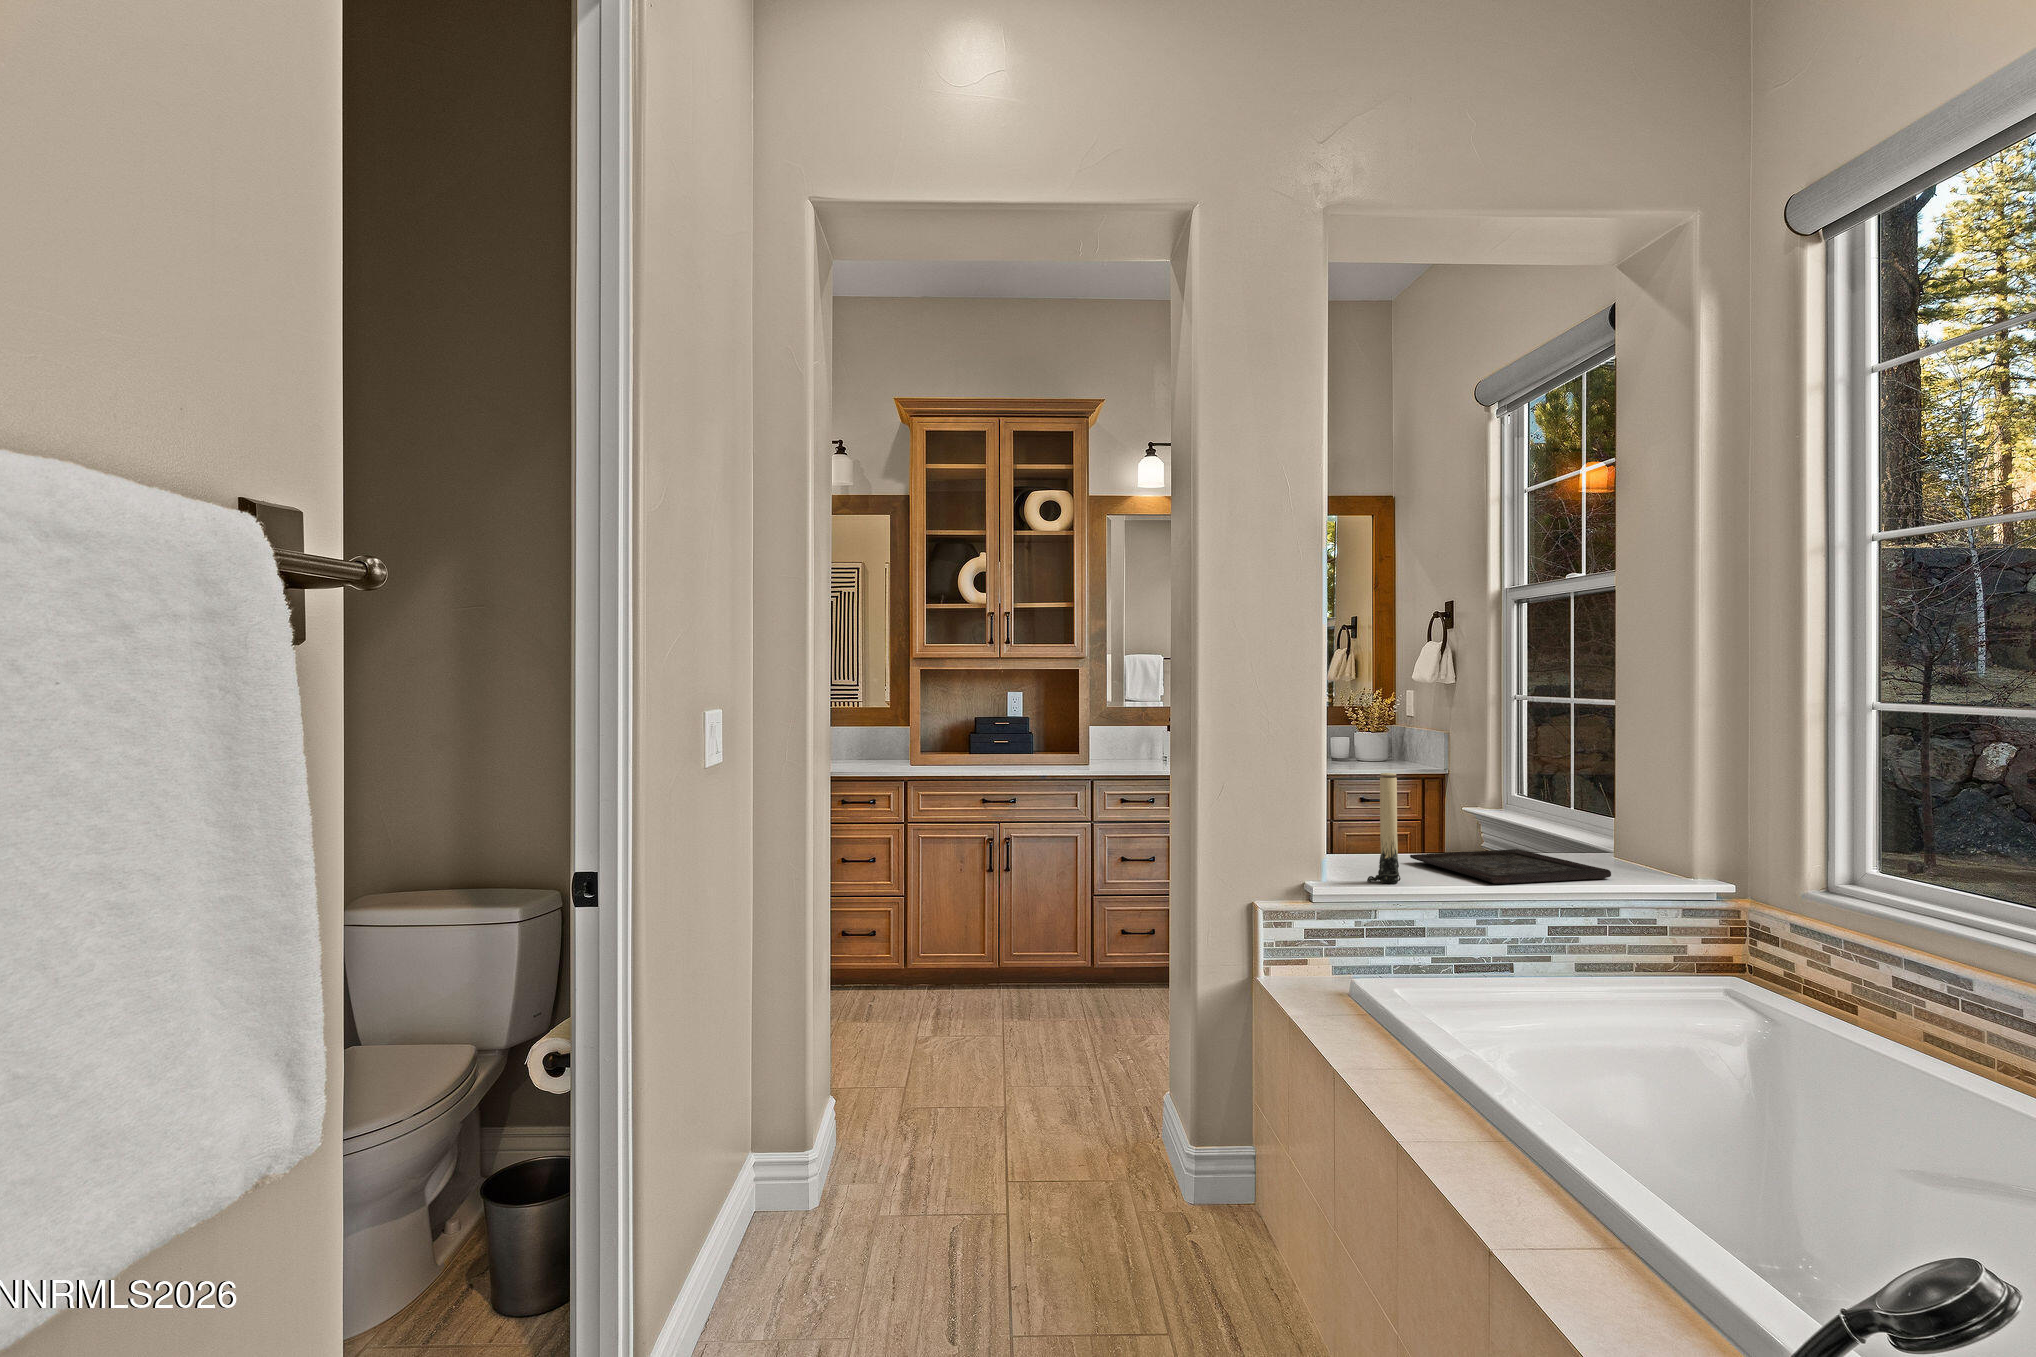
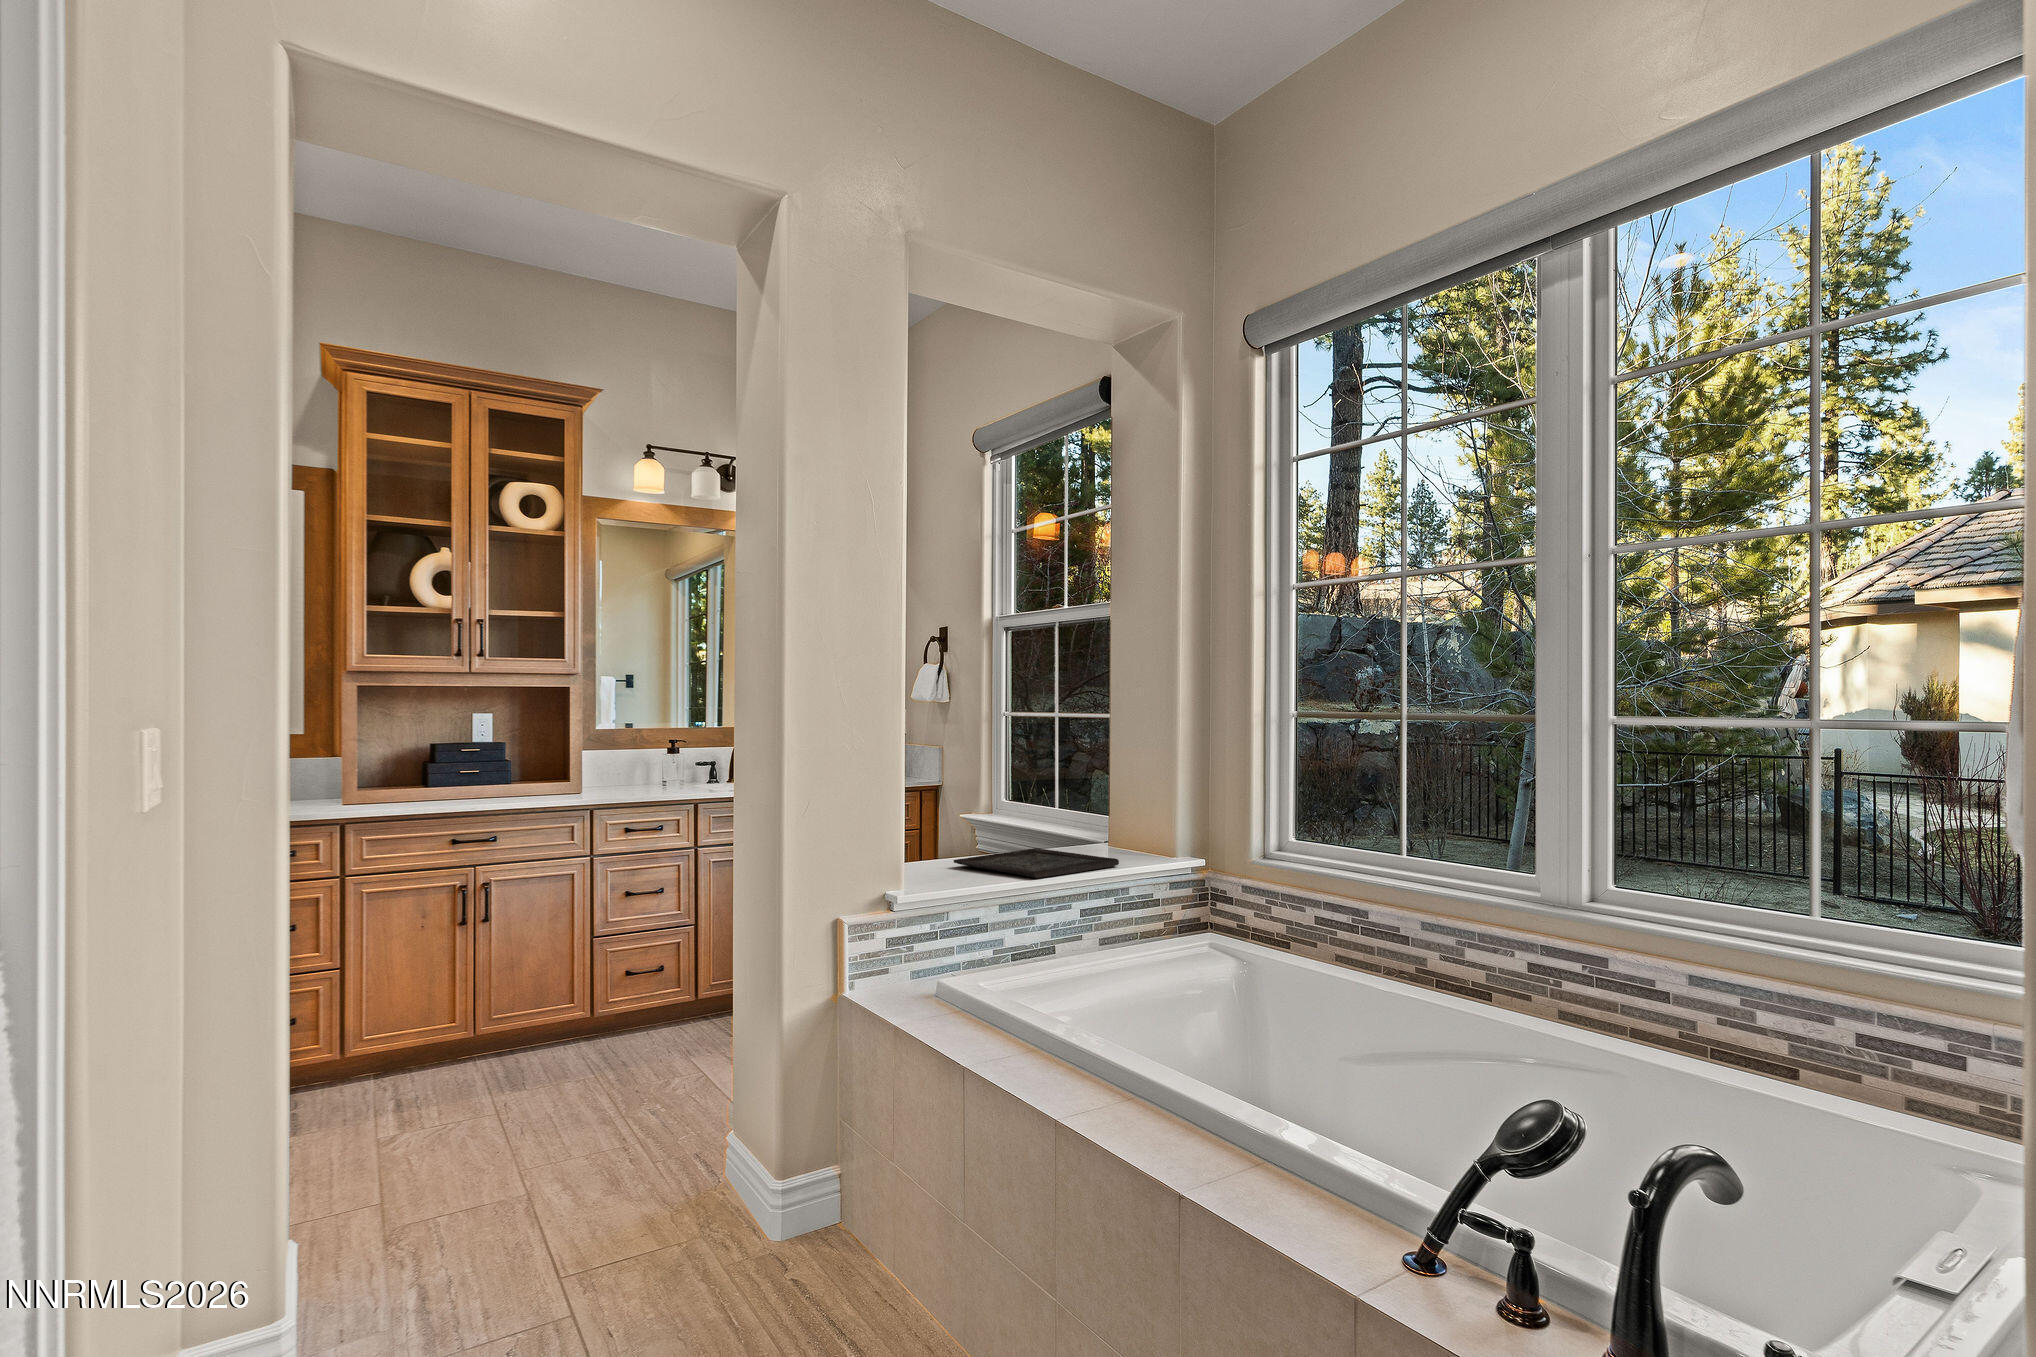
candle: present [1367,773,1401,883] -> none [933,786,961,886]

